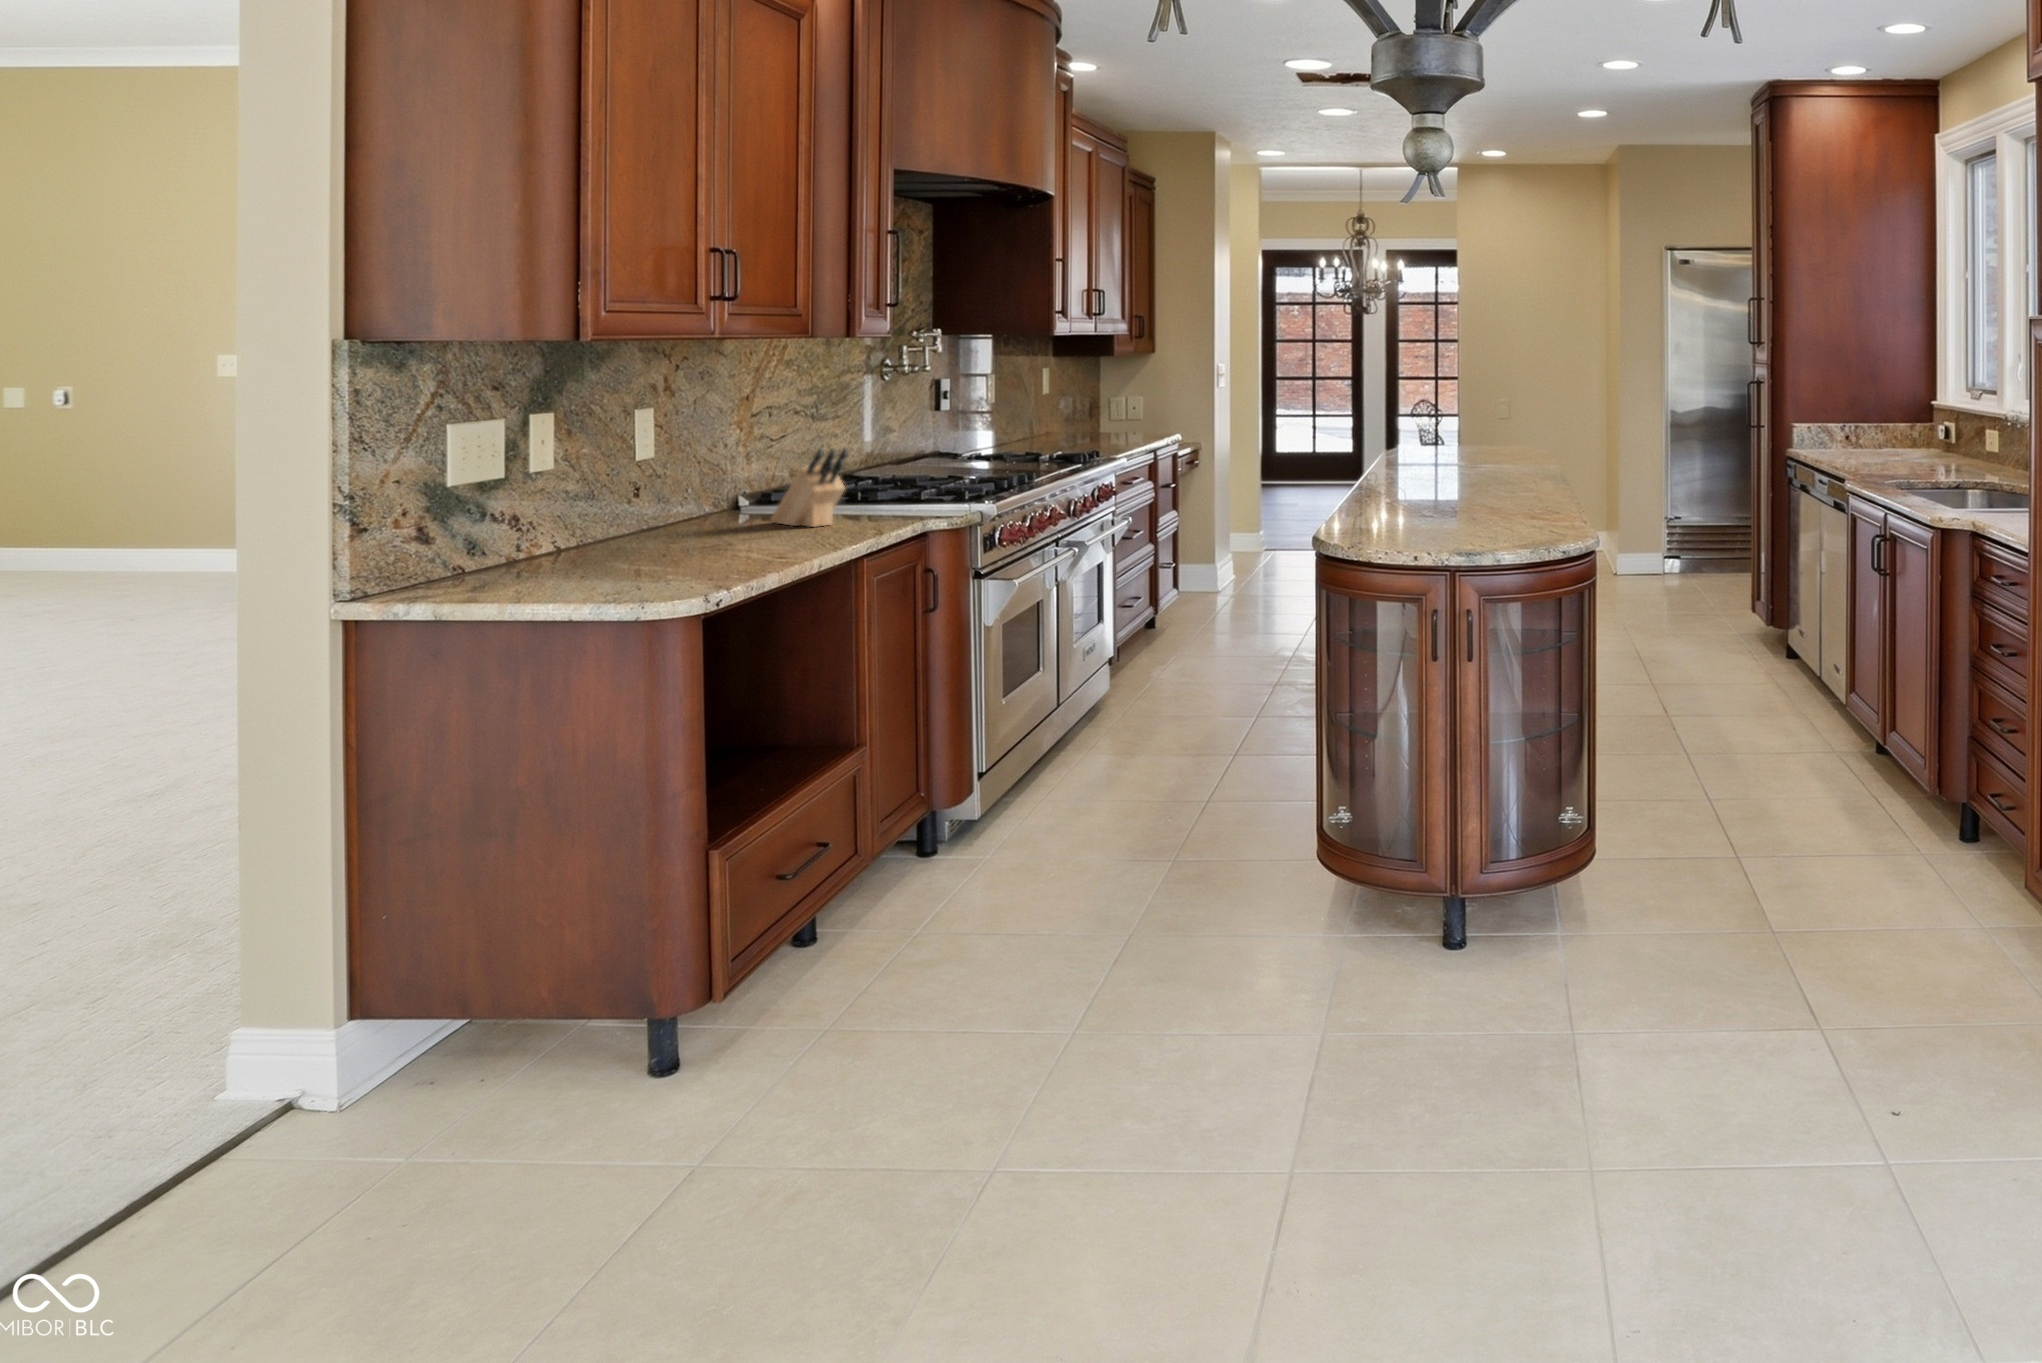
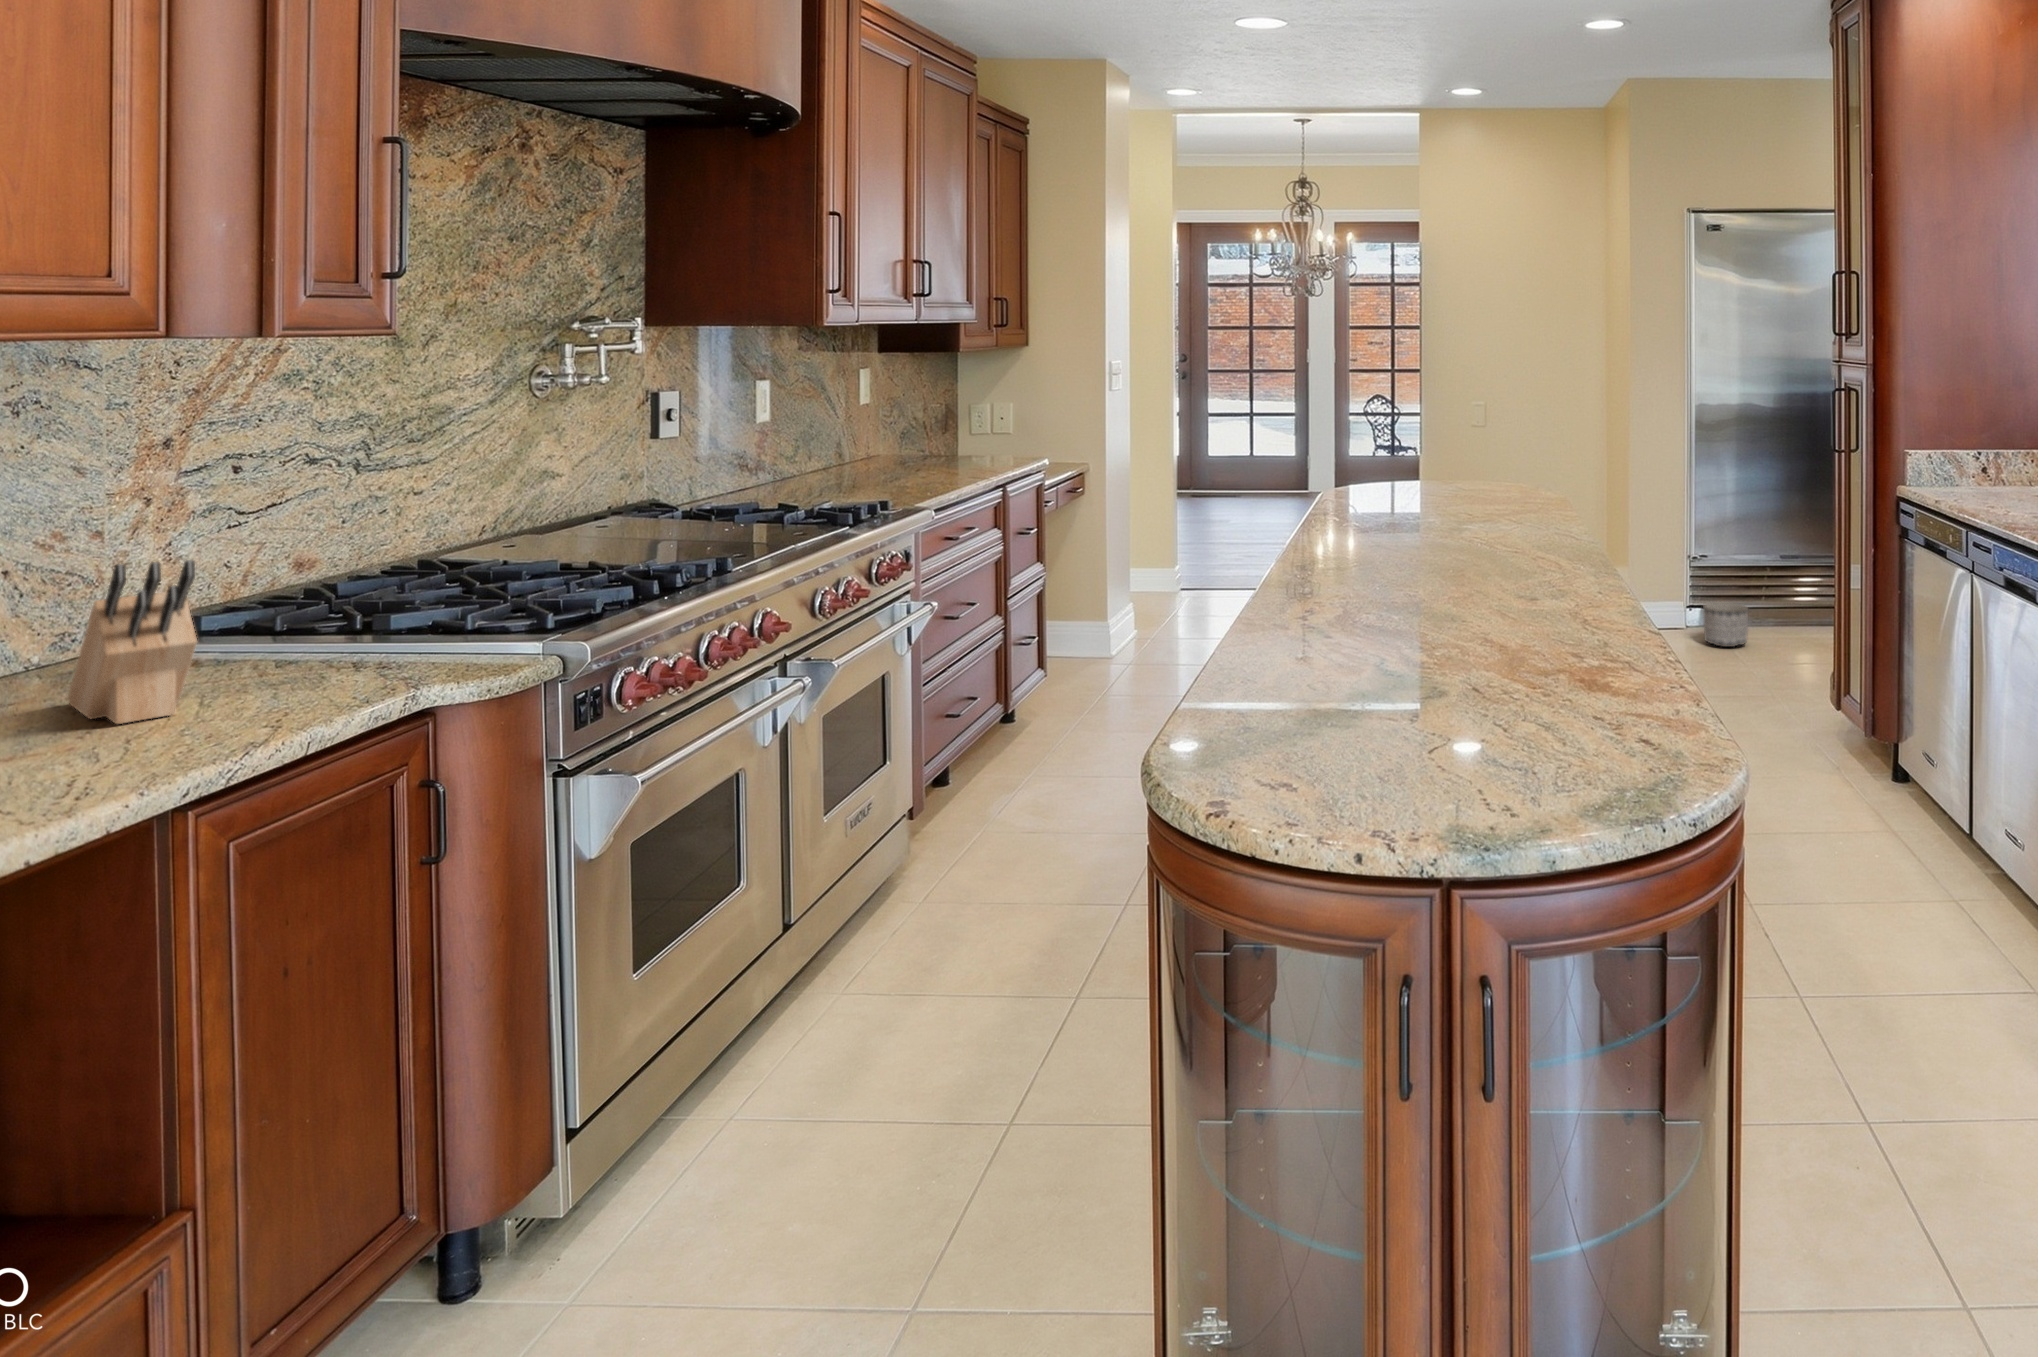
planter: none [1677,553,1712,586] -> present [1703,602,1748,647]

